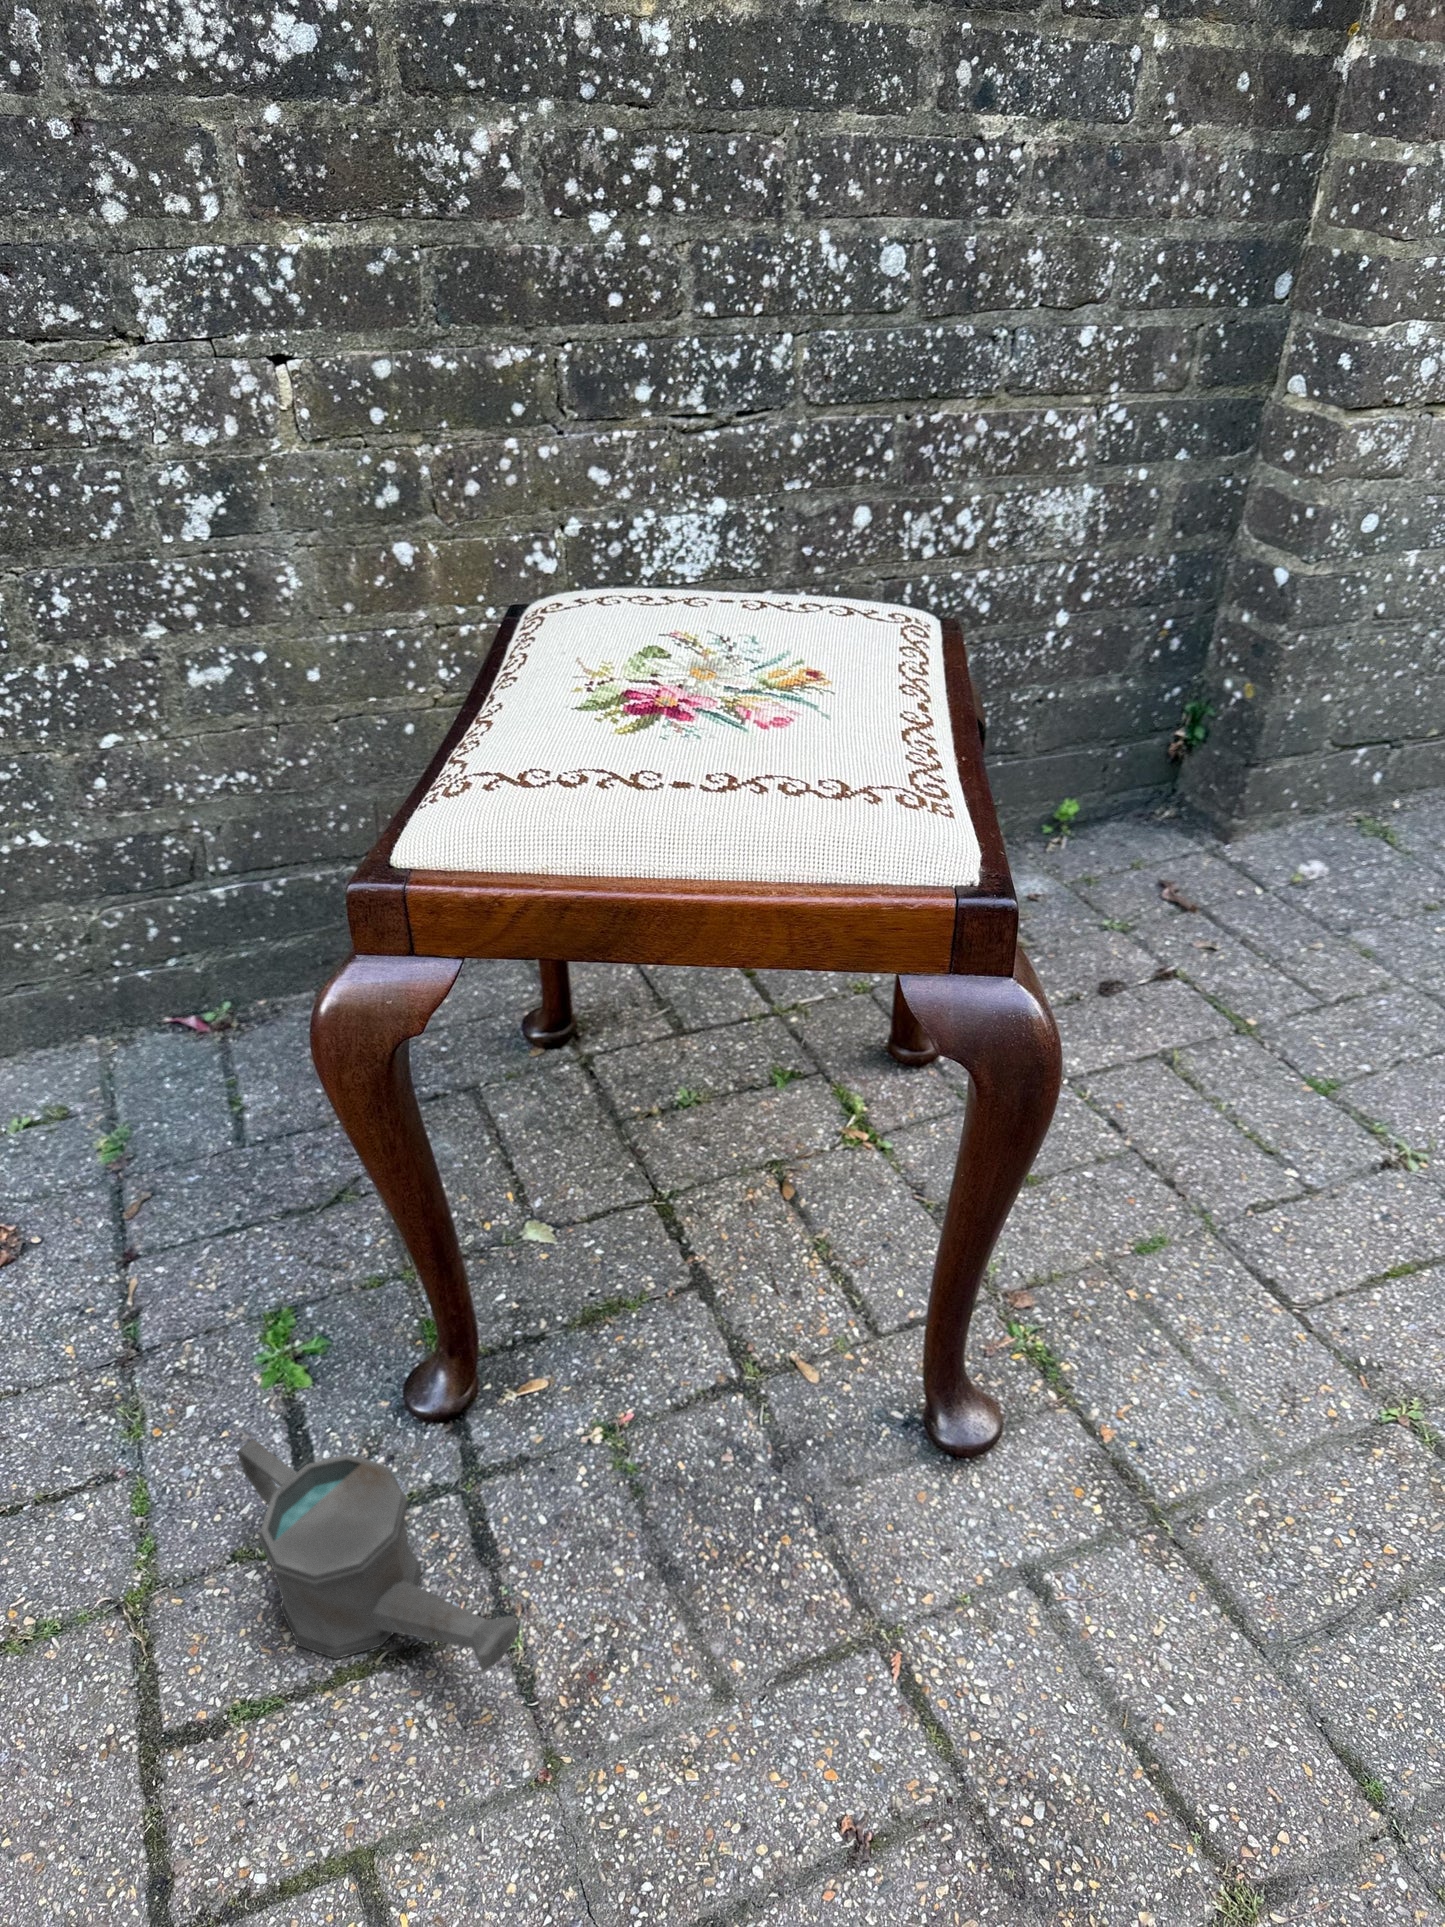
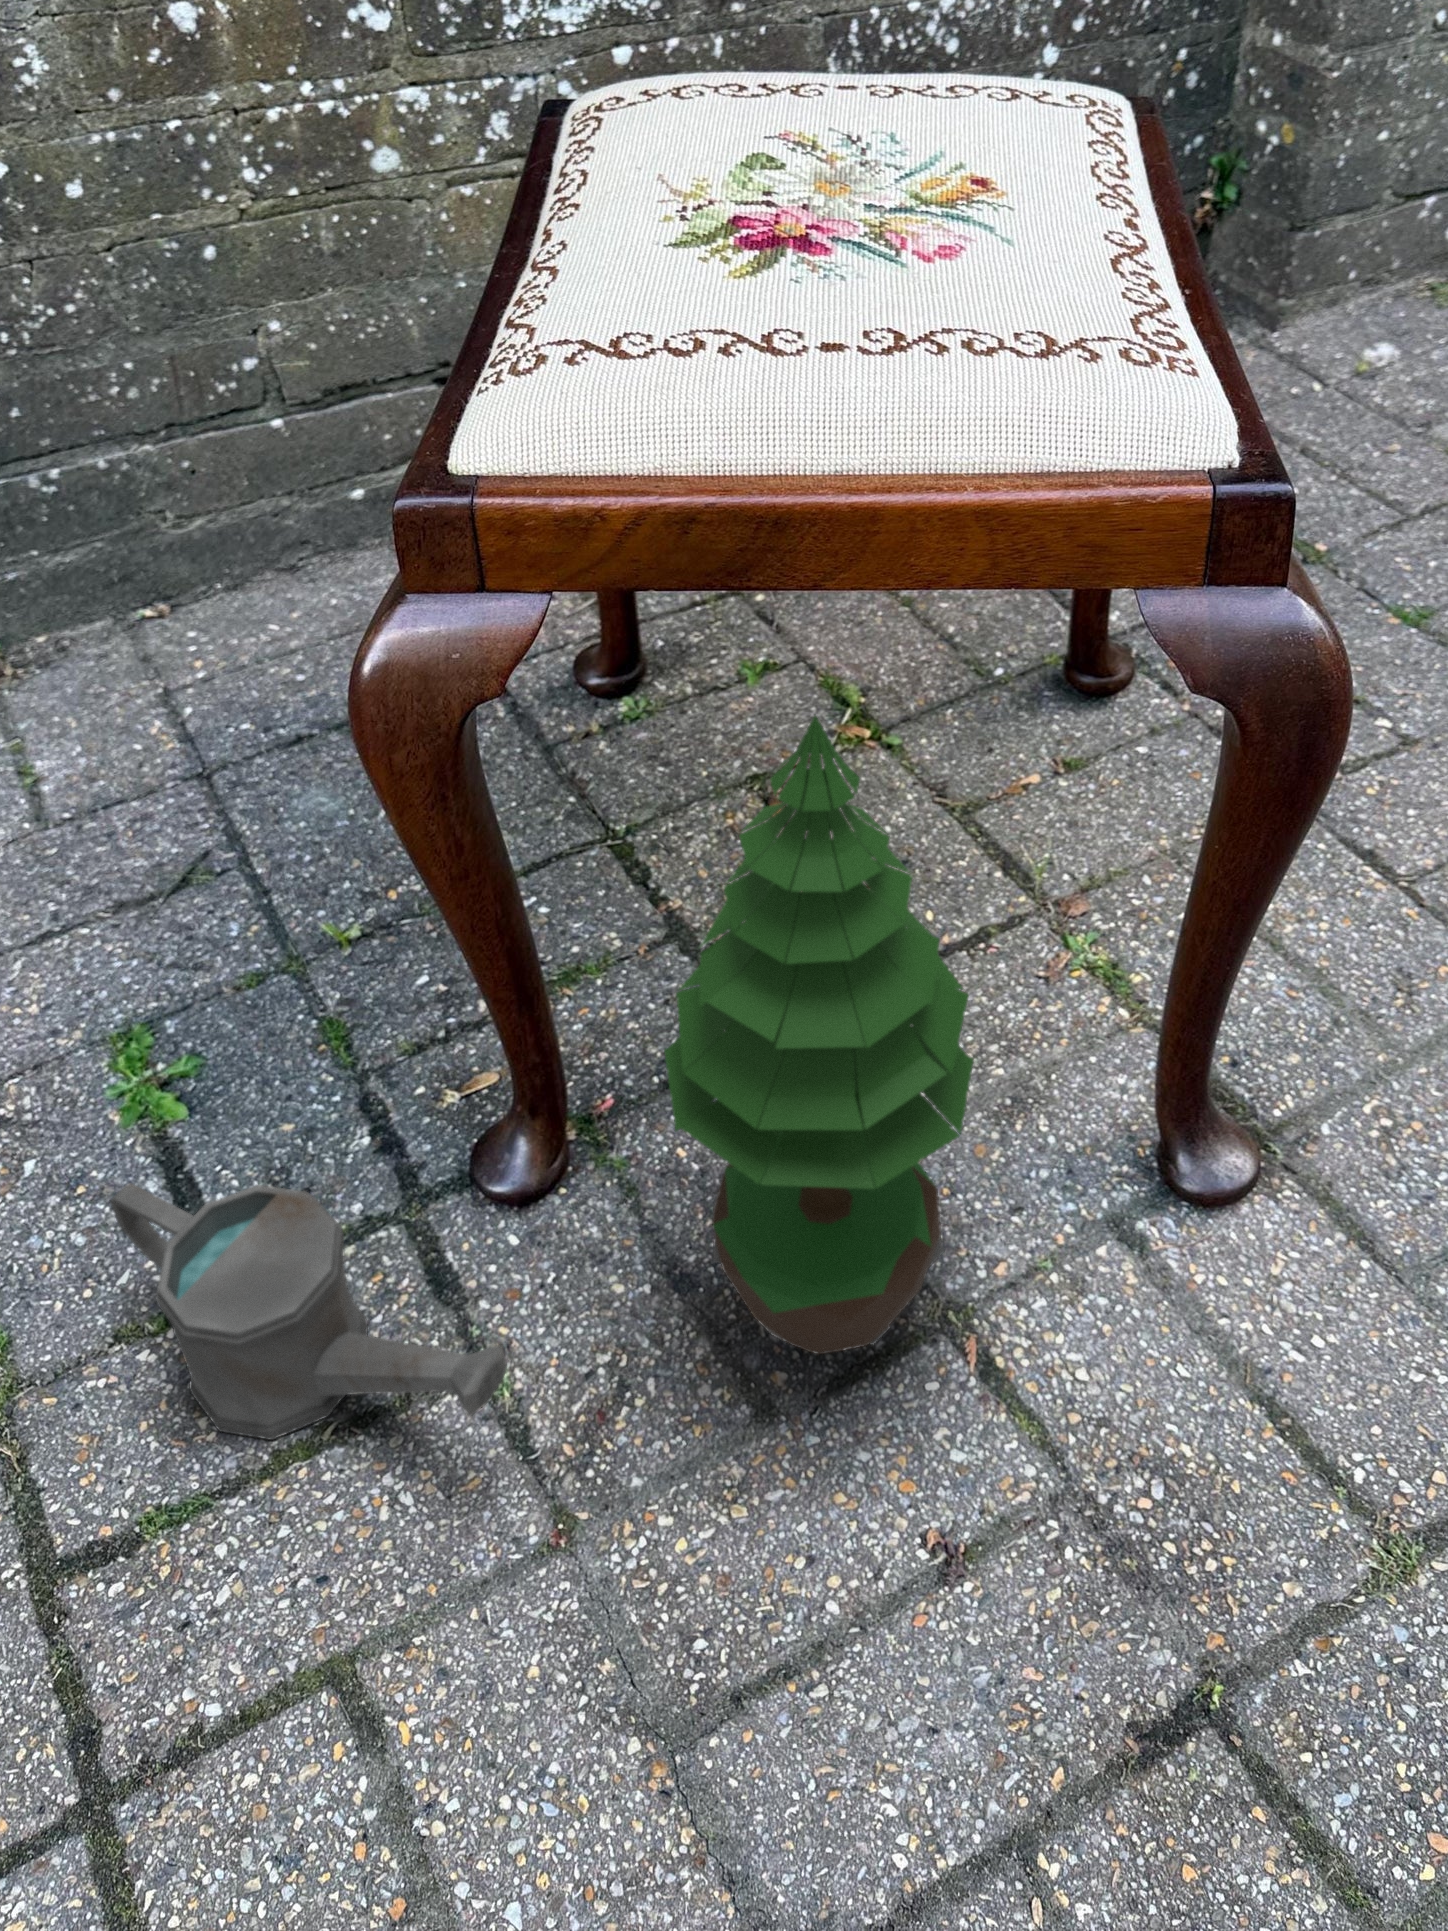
potted tree: none [665,1146,916,1653] -> present [664,716,974,1354]

